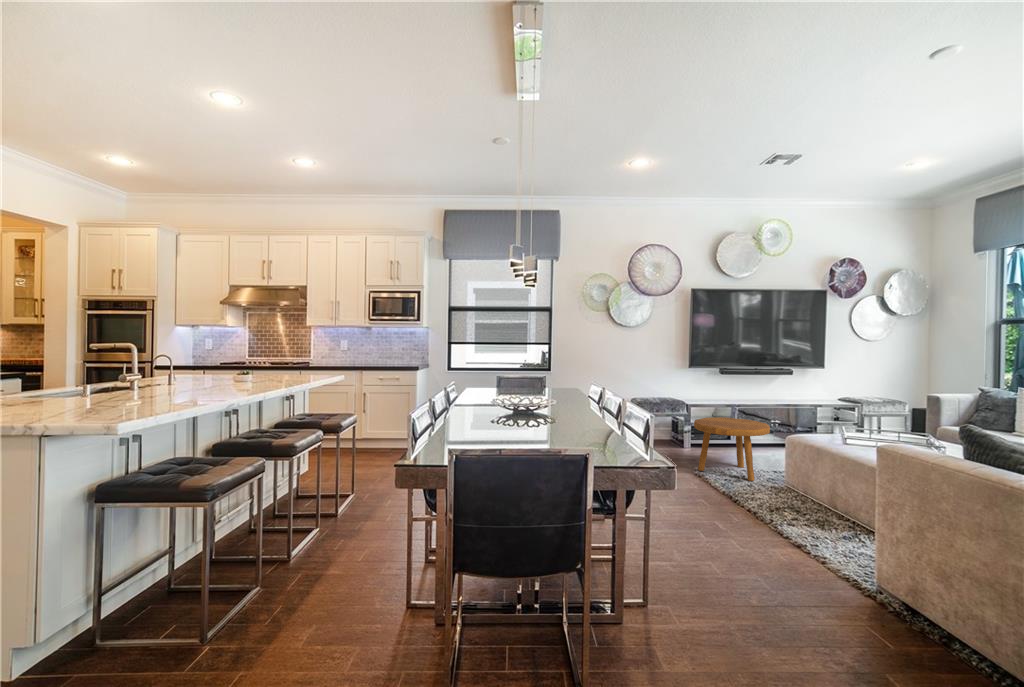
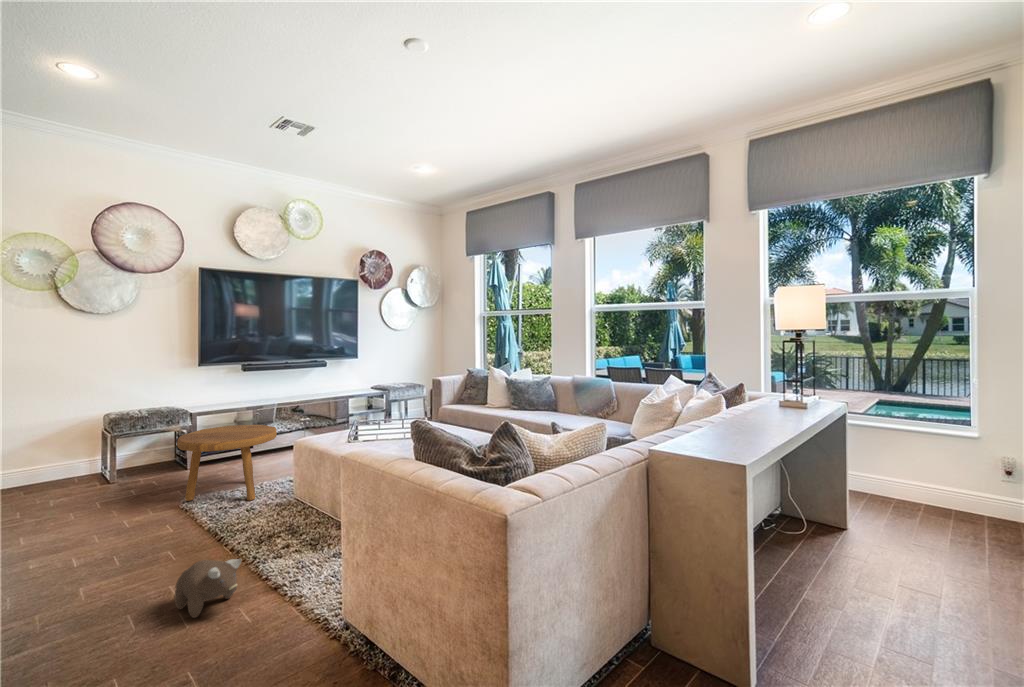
plush toy: none [739,511,791,551] -> present [174,559,241,618]

